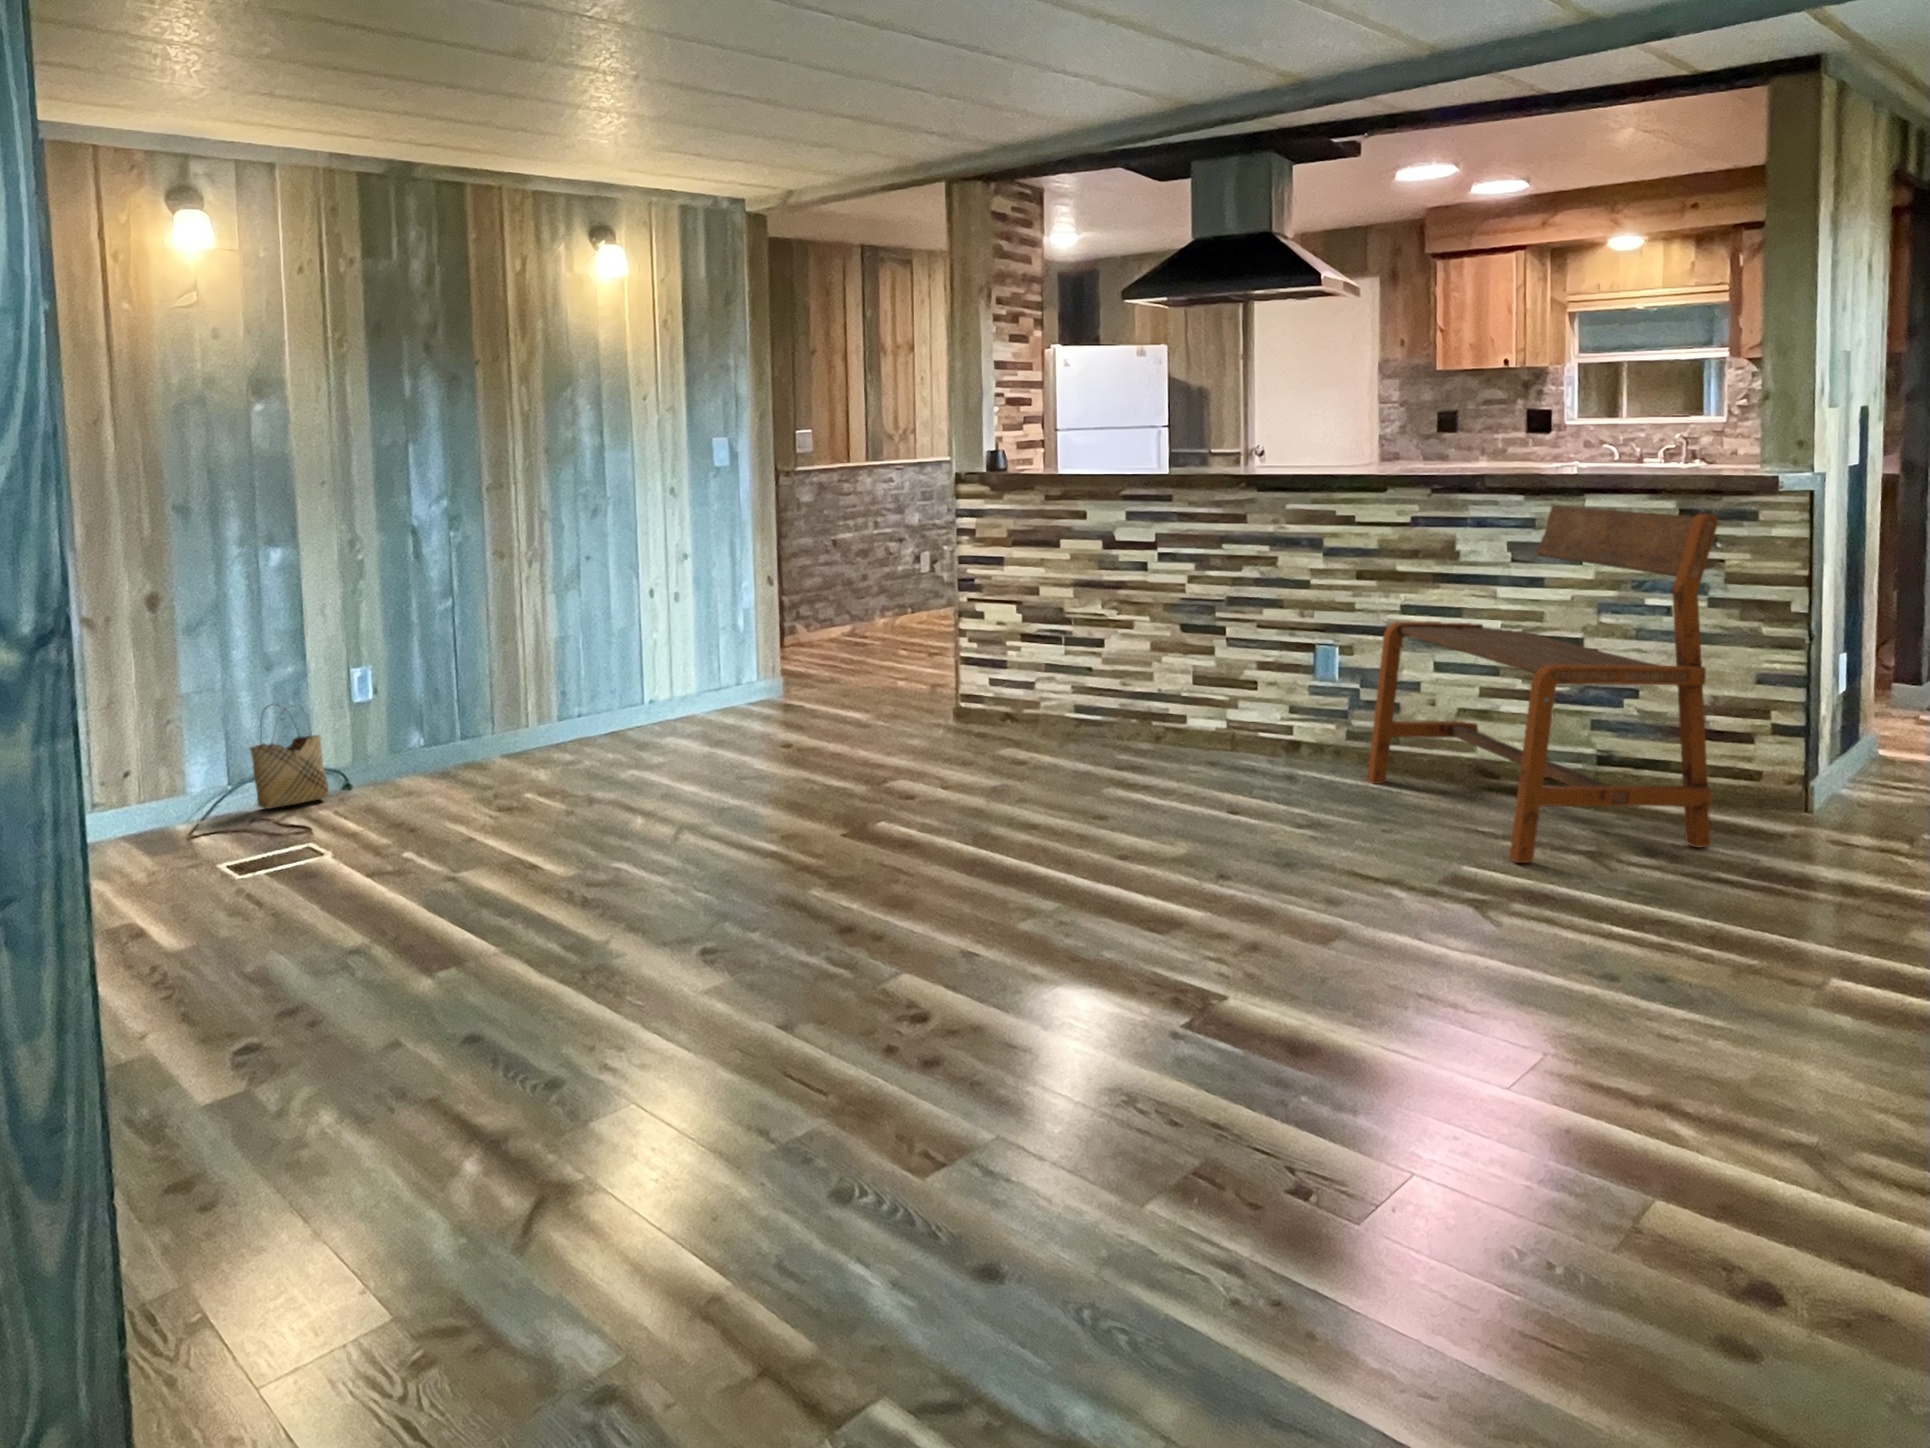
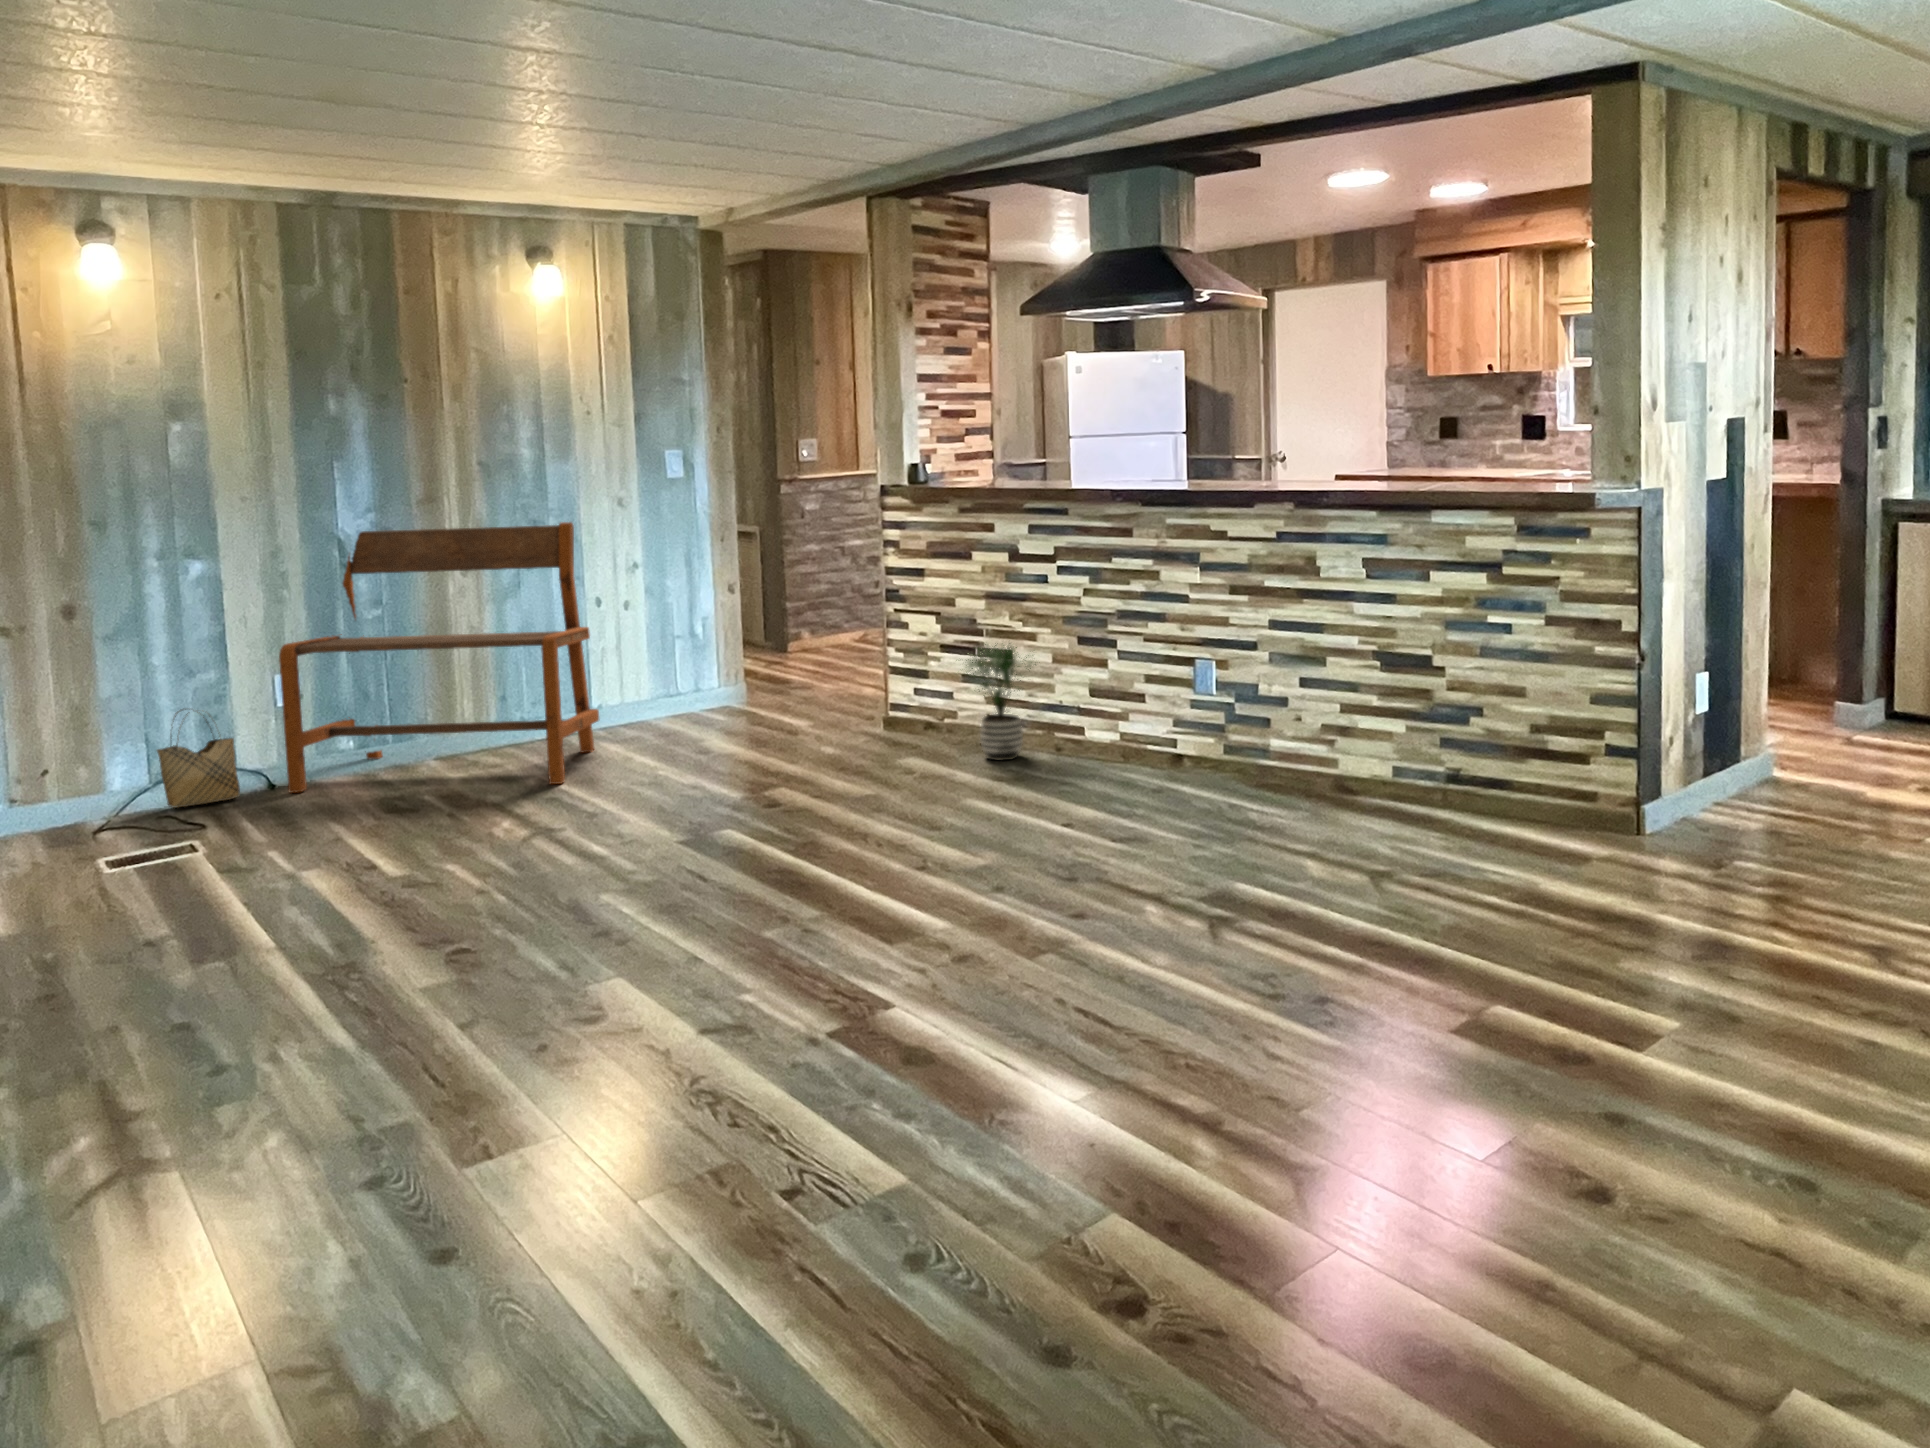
bench: present [1368,505,1718,863] -> present [279,522,599,793]
potted plant: none [1053,628,1139,750] -> present [956,643,1036,760]

